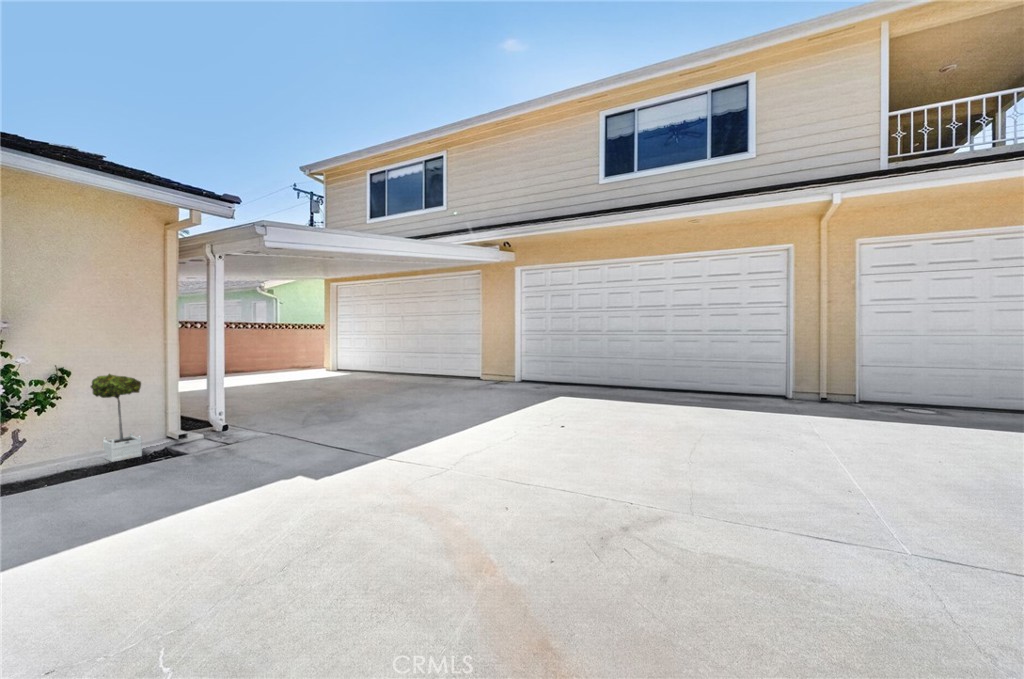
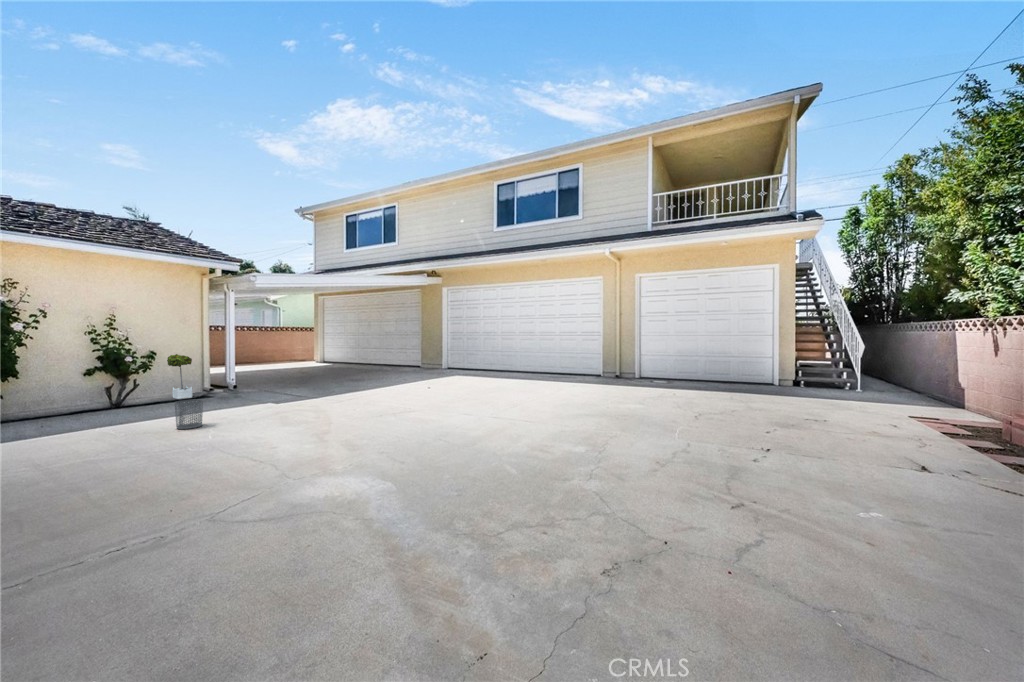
waste bin: none [53,518,144,627] -> present [175,399,203,429]

